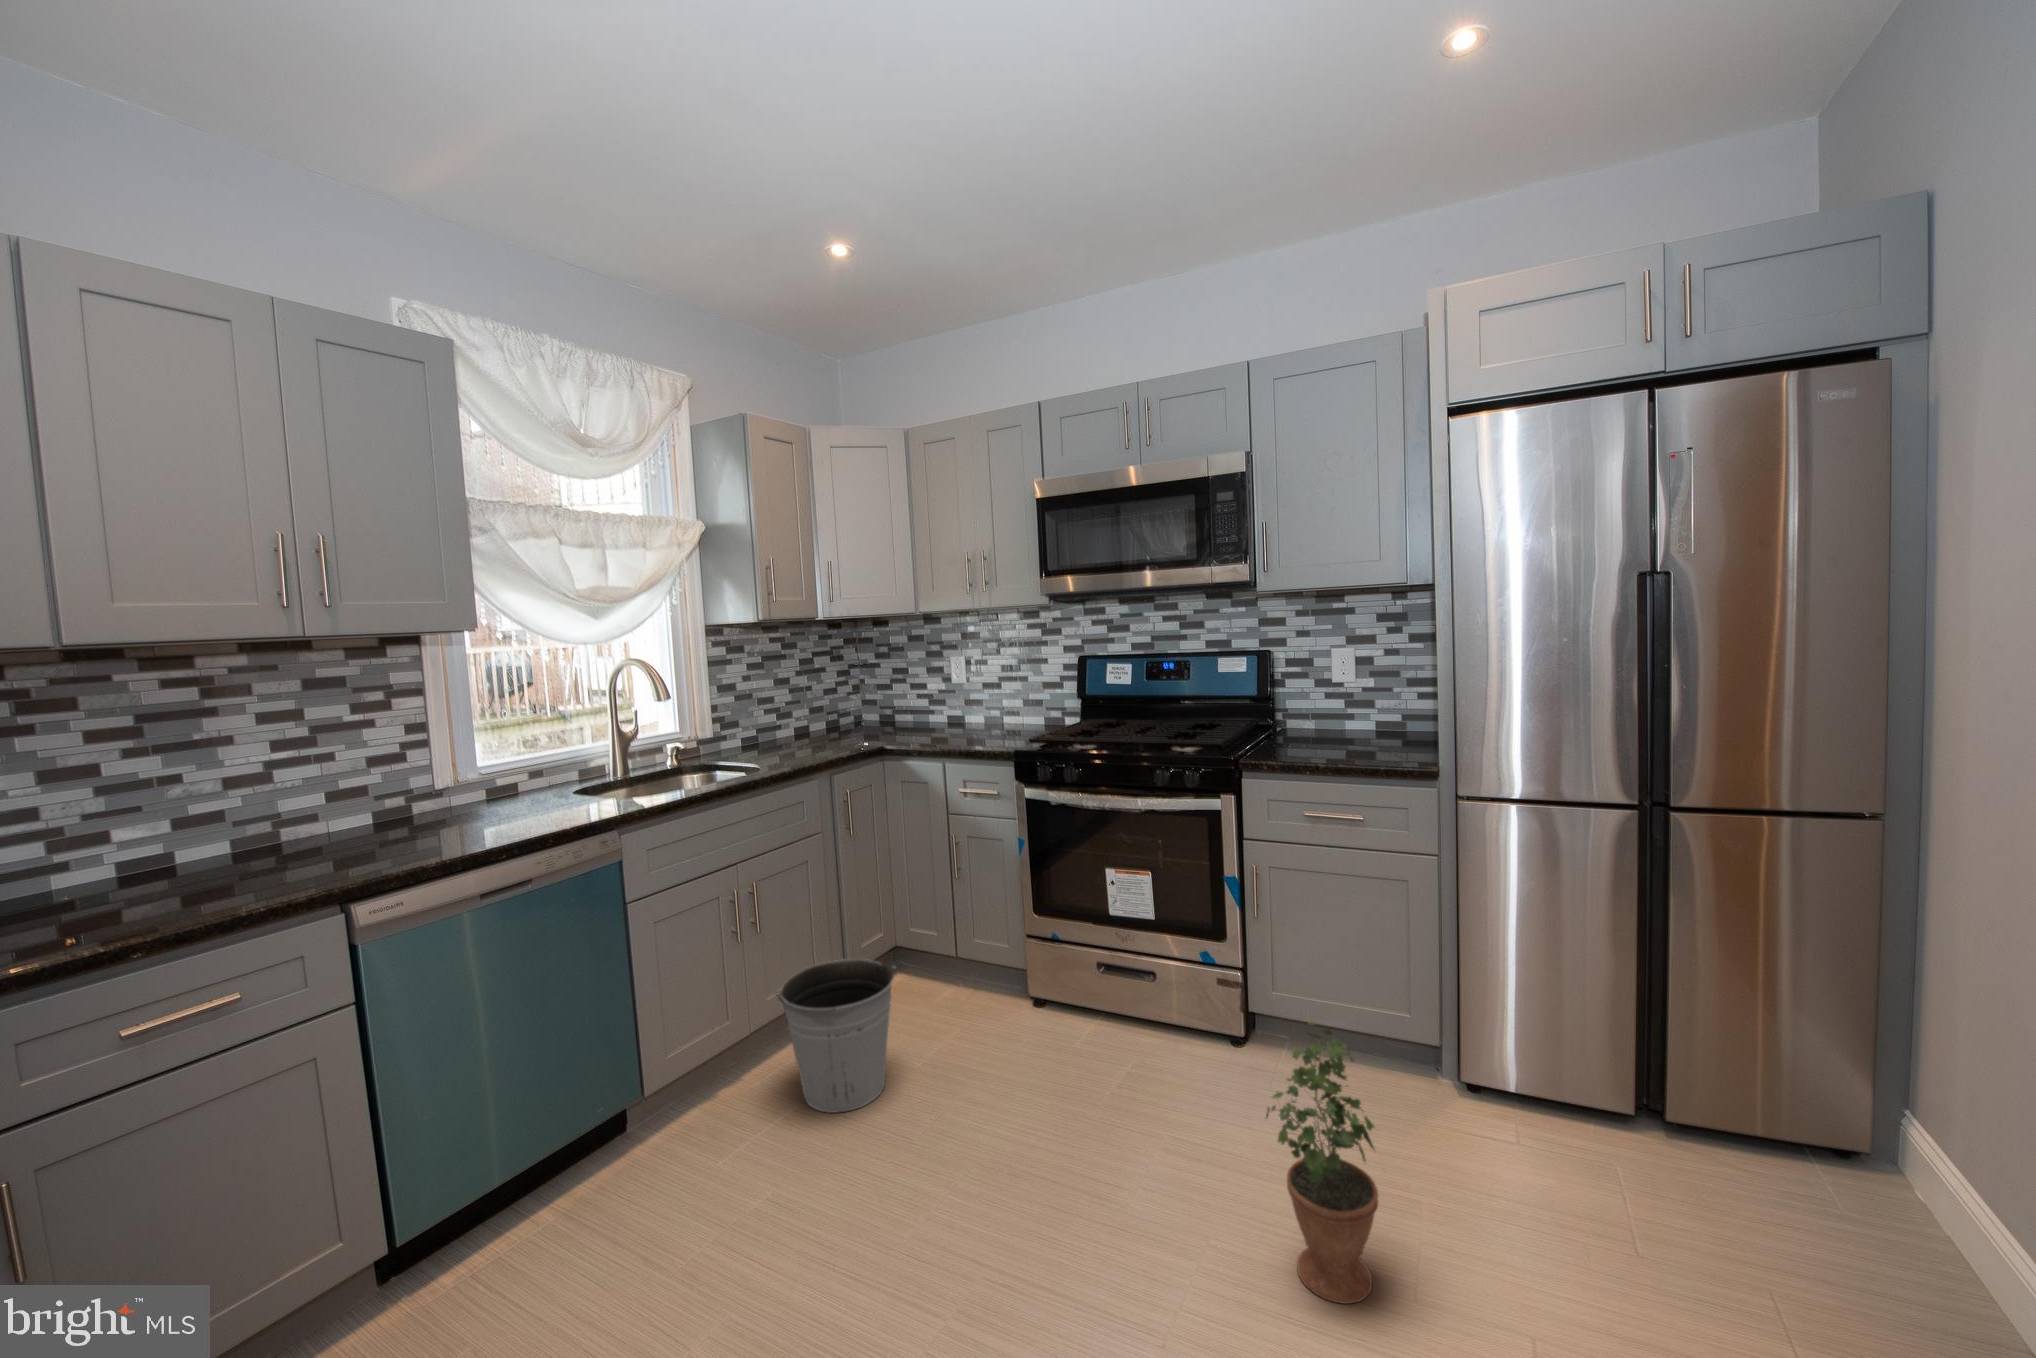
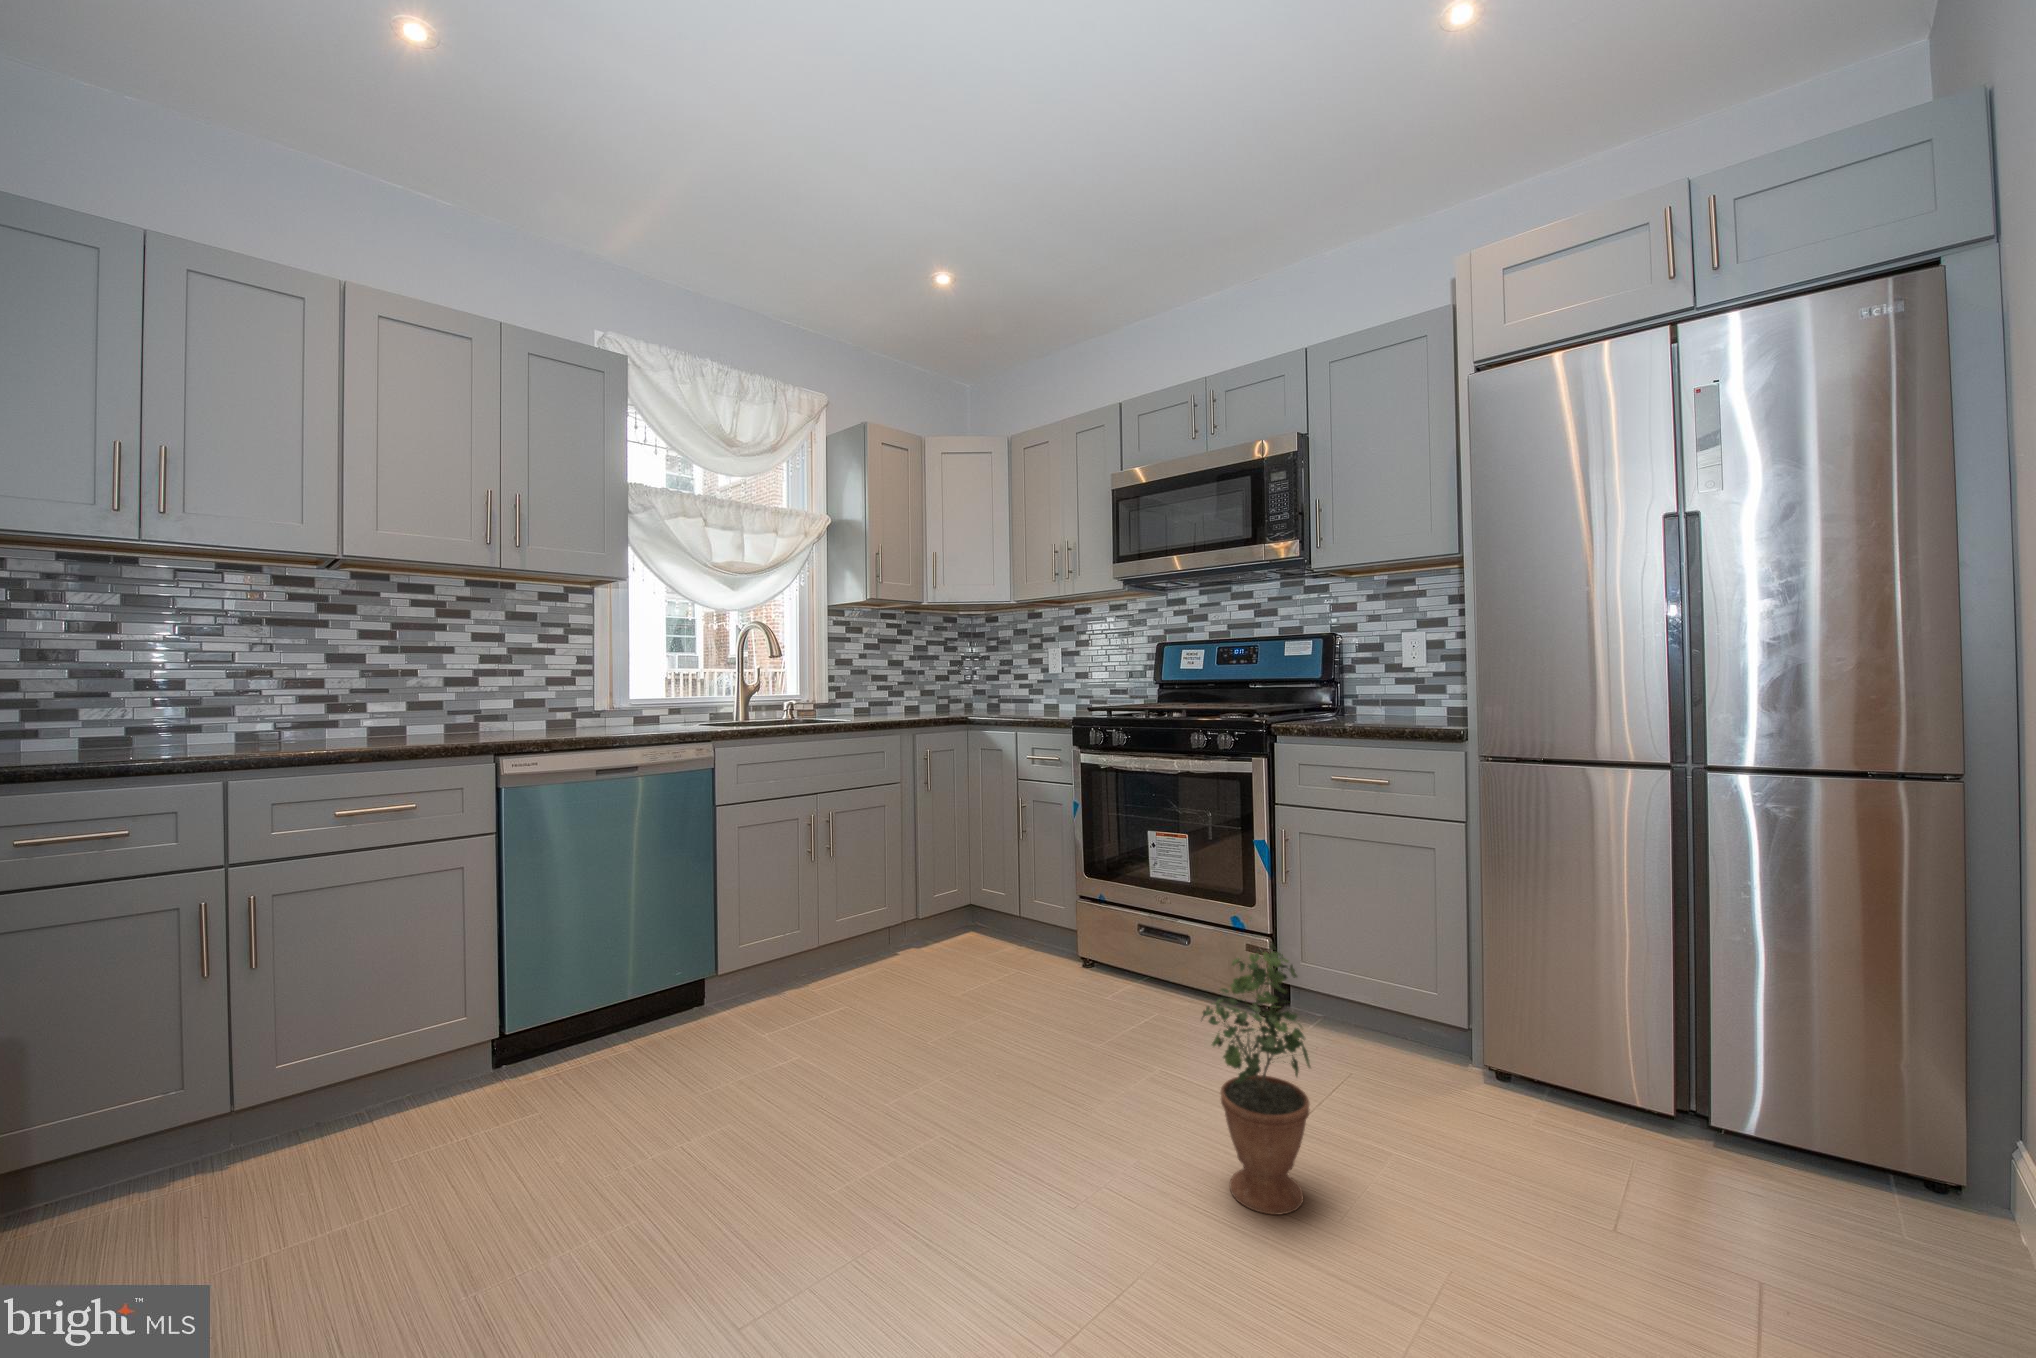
bucket: present [777,959,896,1113] -> none [831,891,940,1018]

